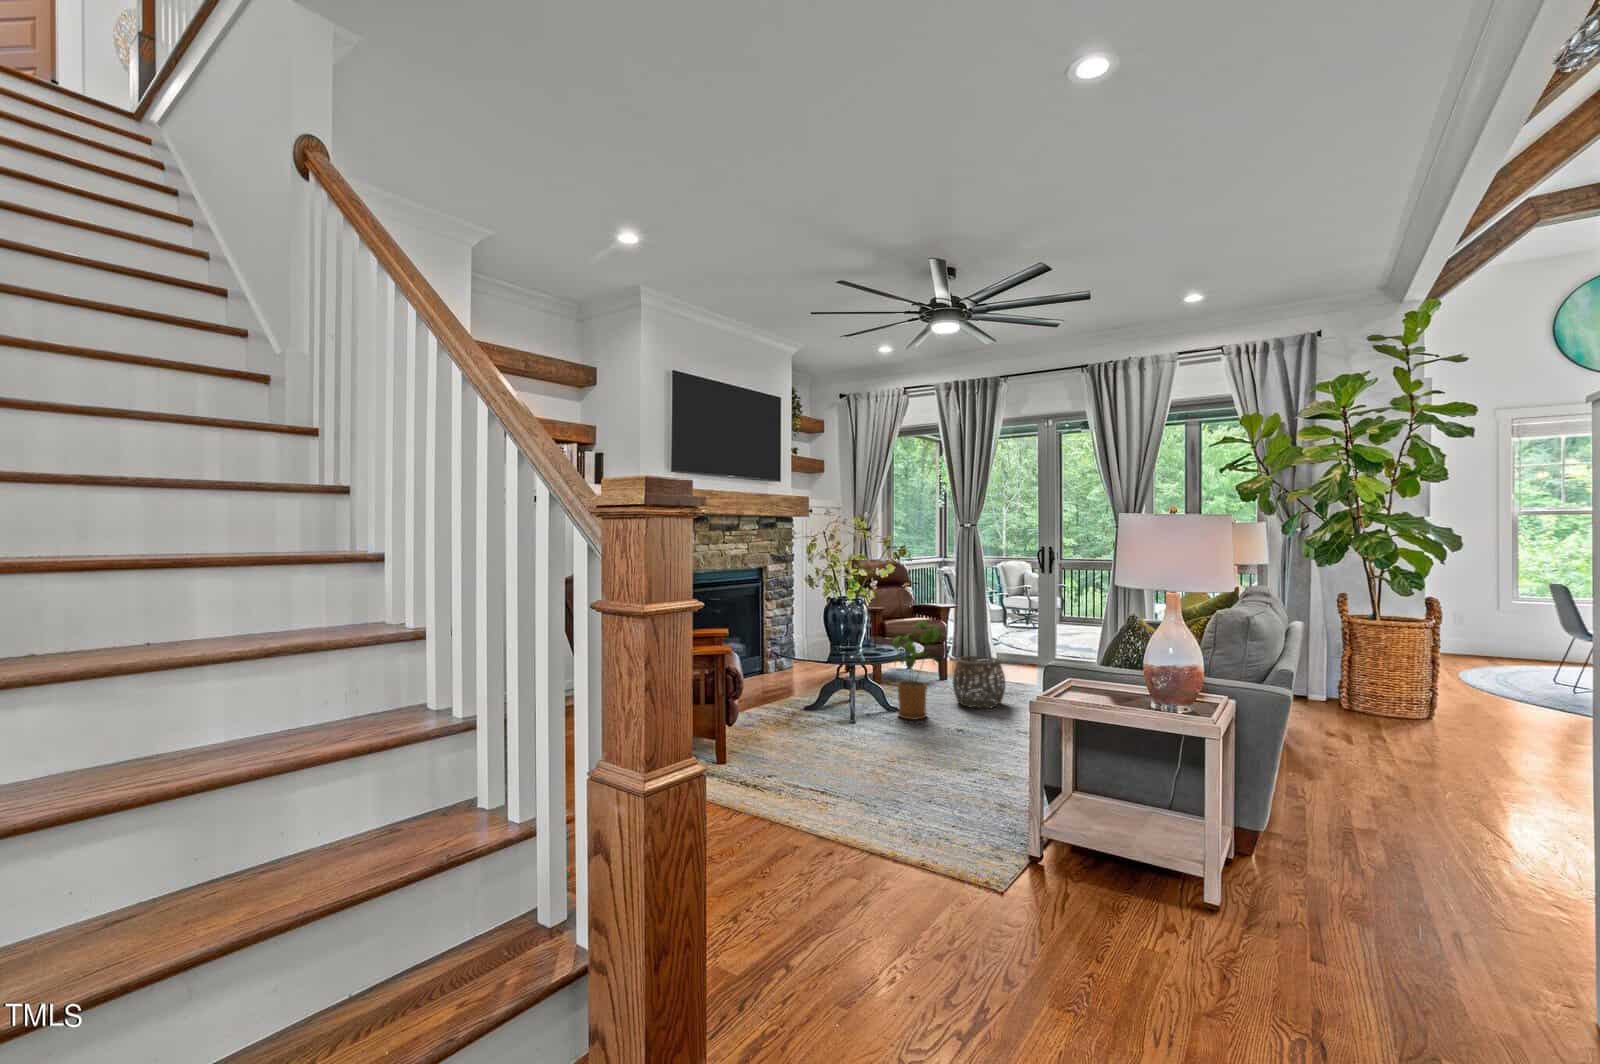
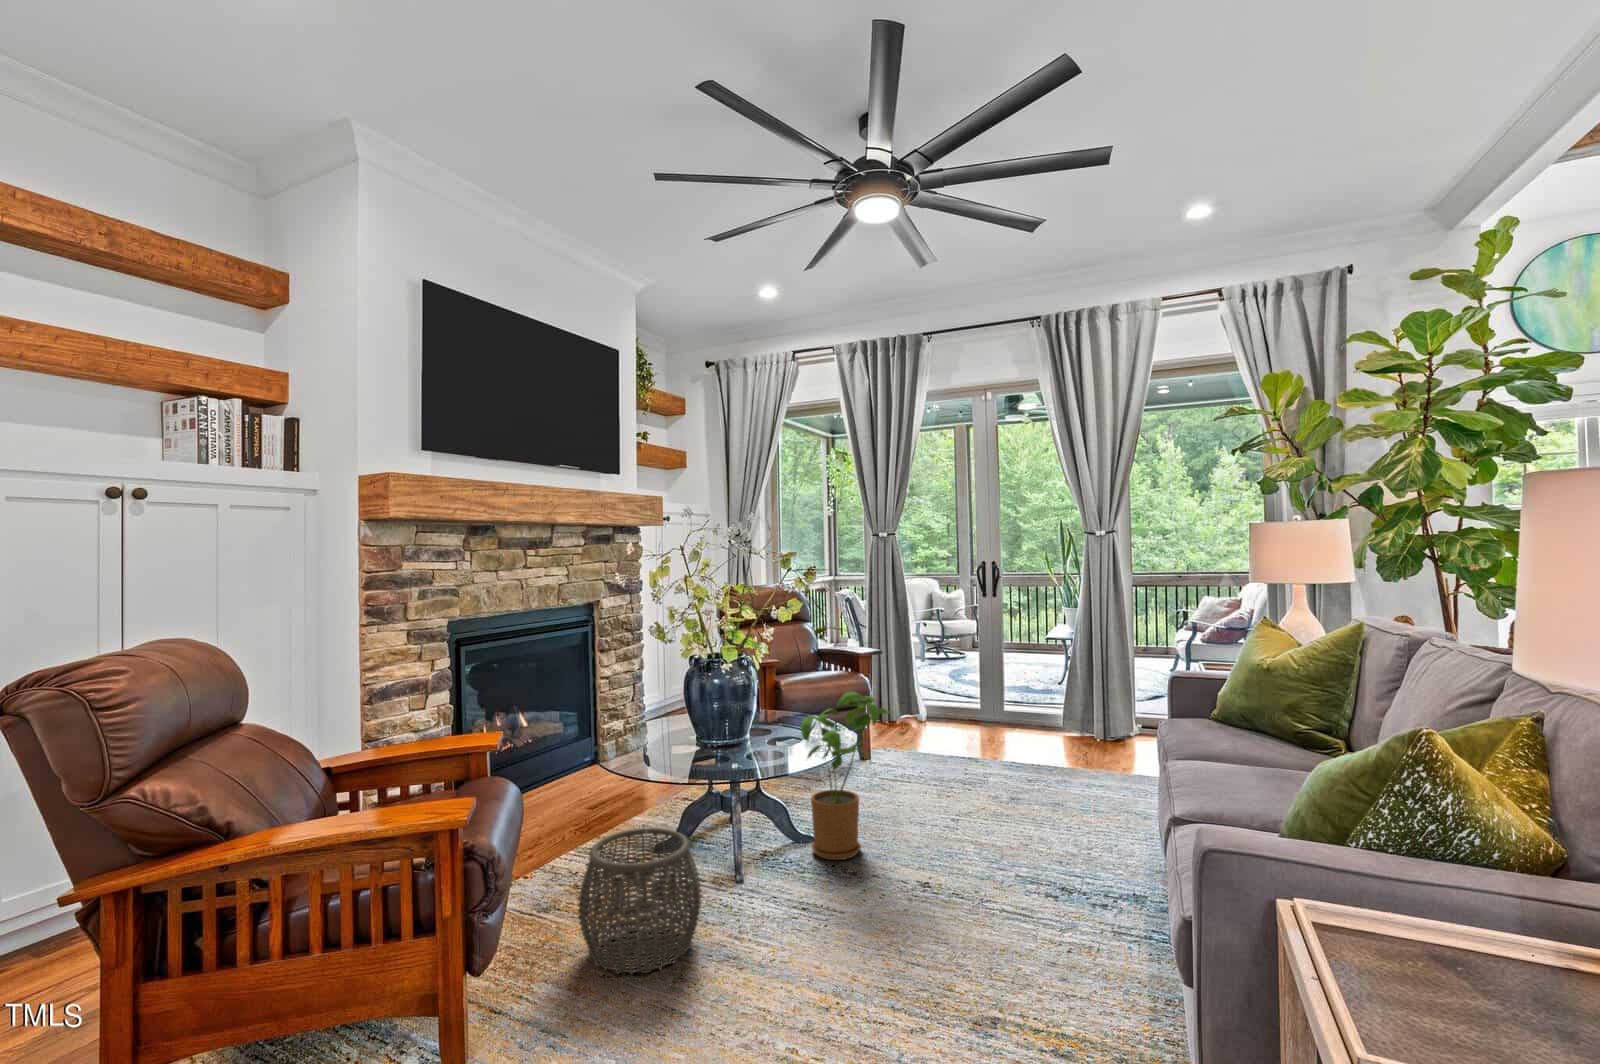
woven basket: present [953,656,1006,708] -> present [578,828,702,974]

